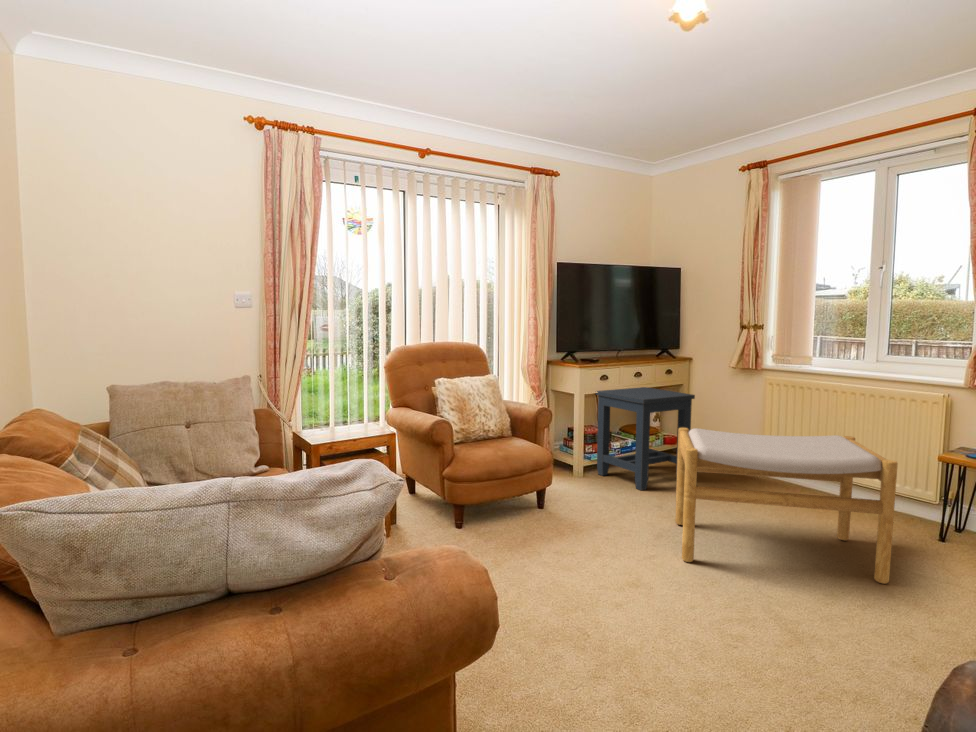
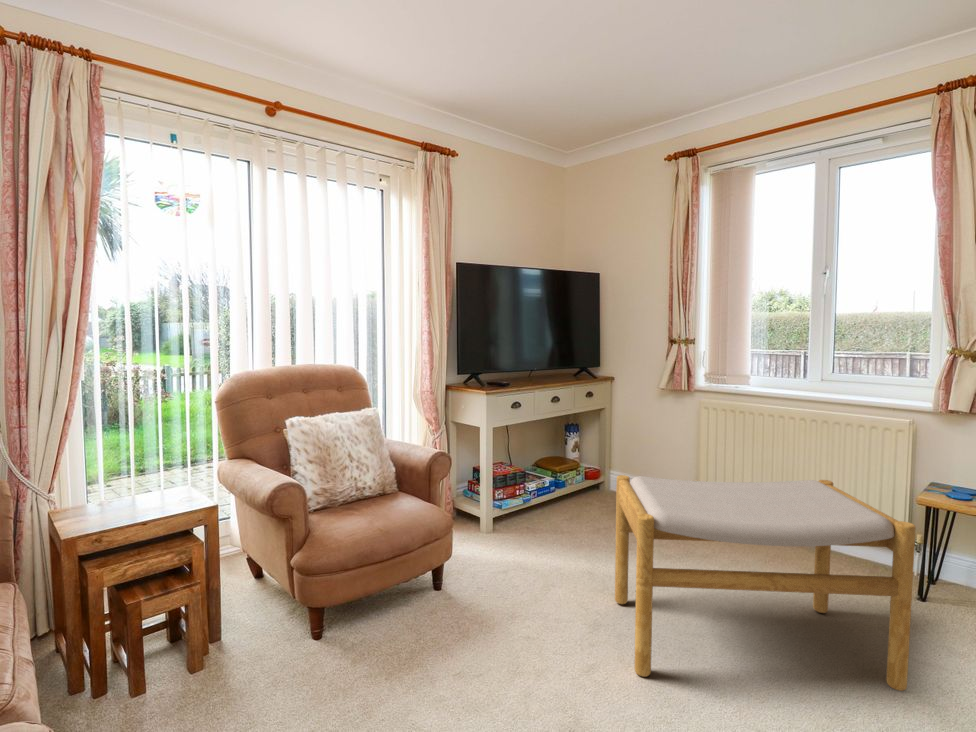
side table: present [596,387,695,490] -> none [506,414,624,548]

